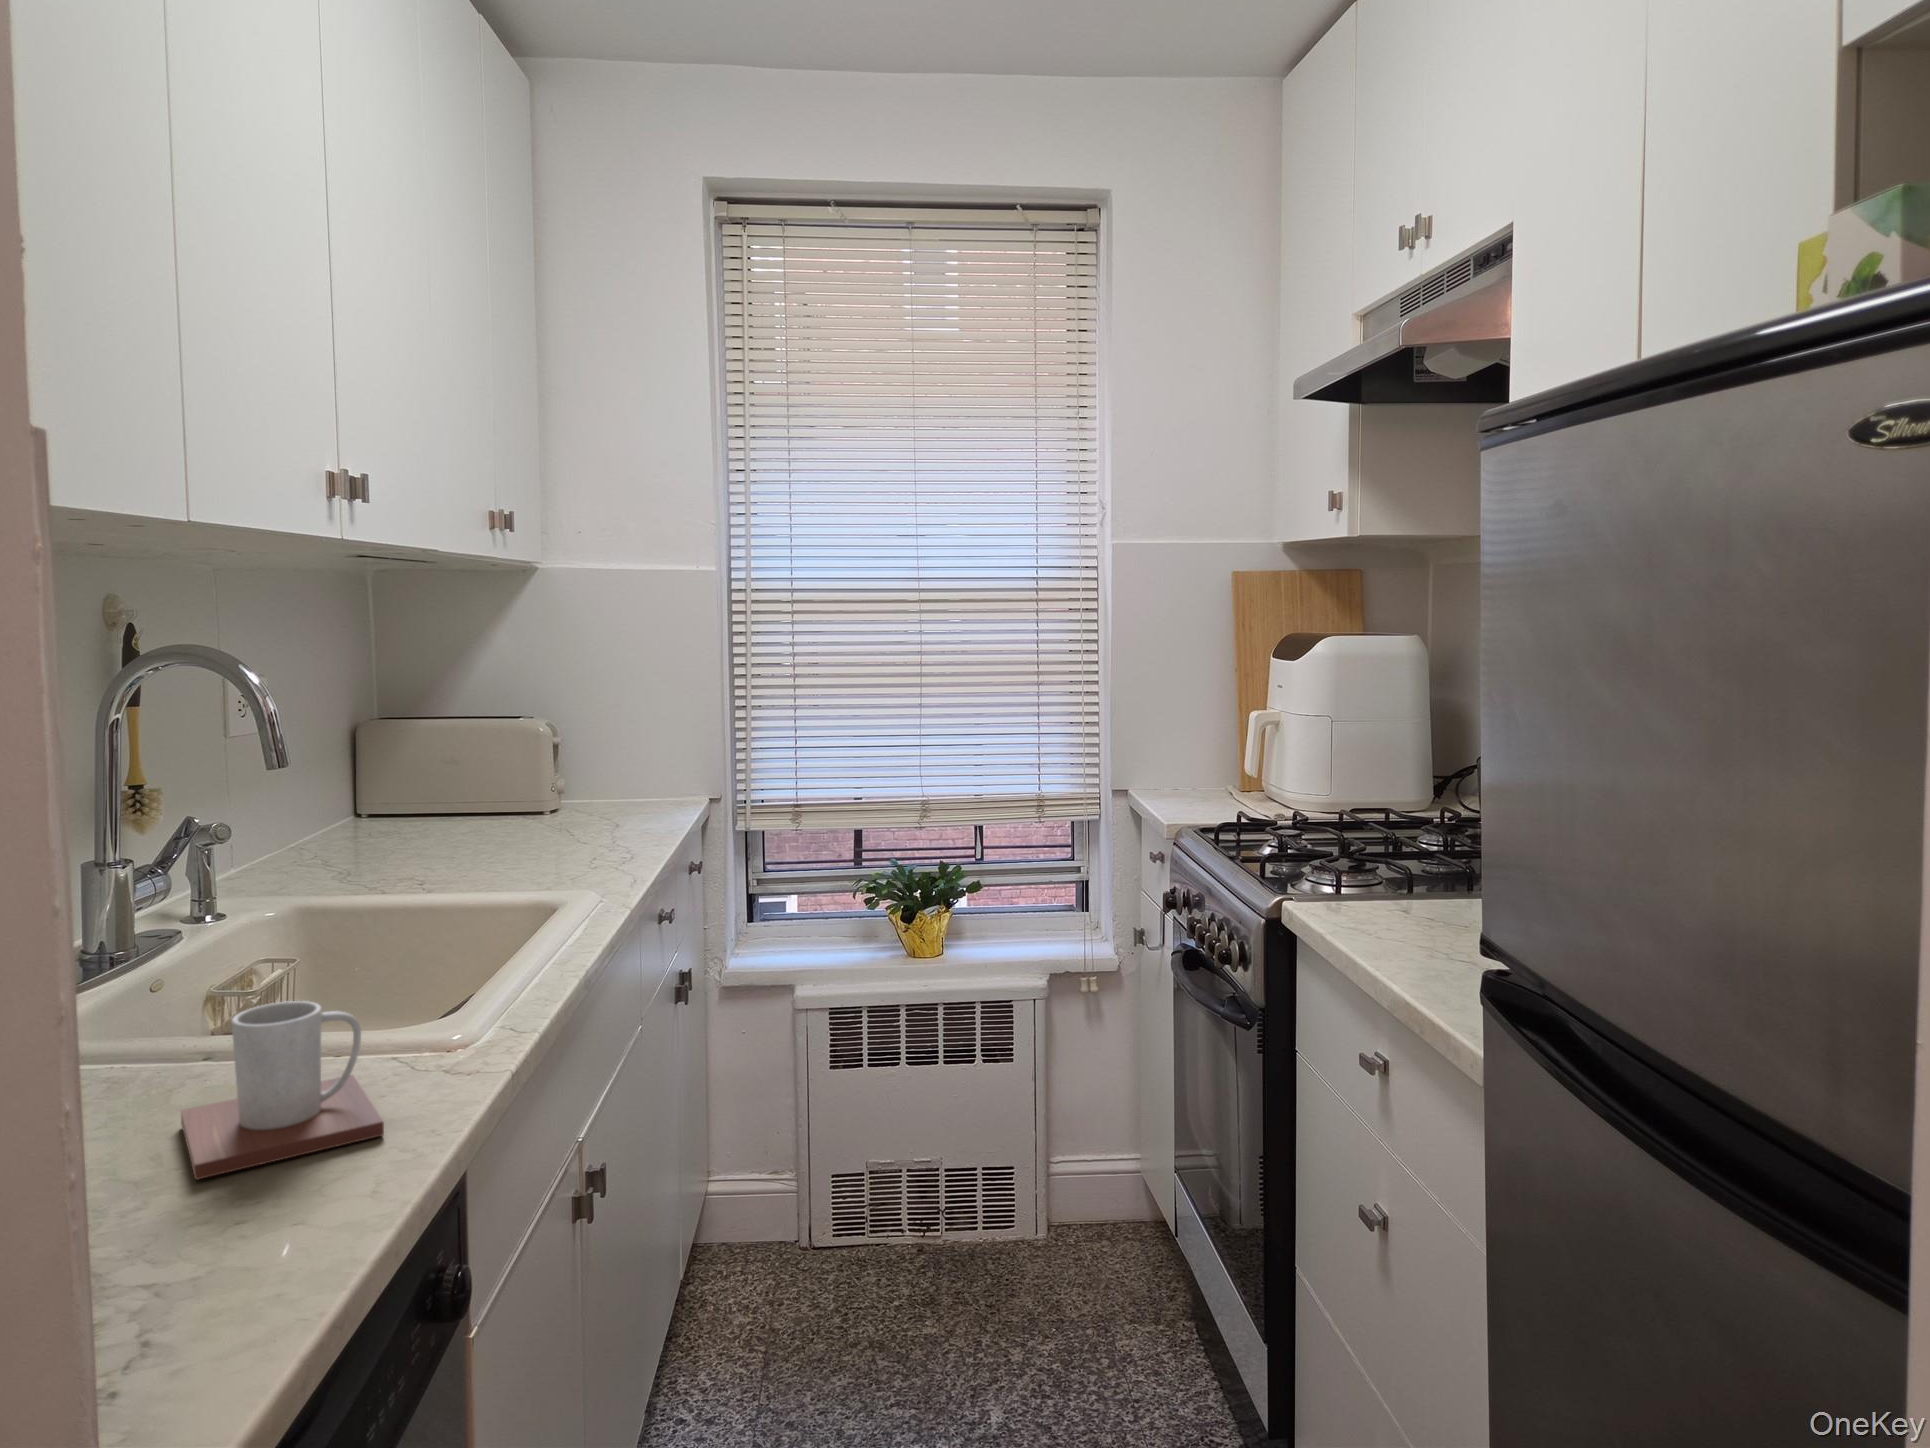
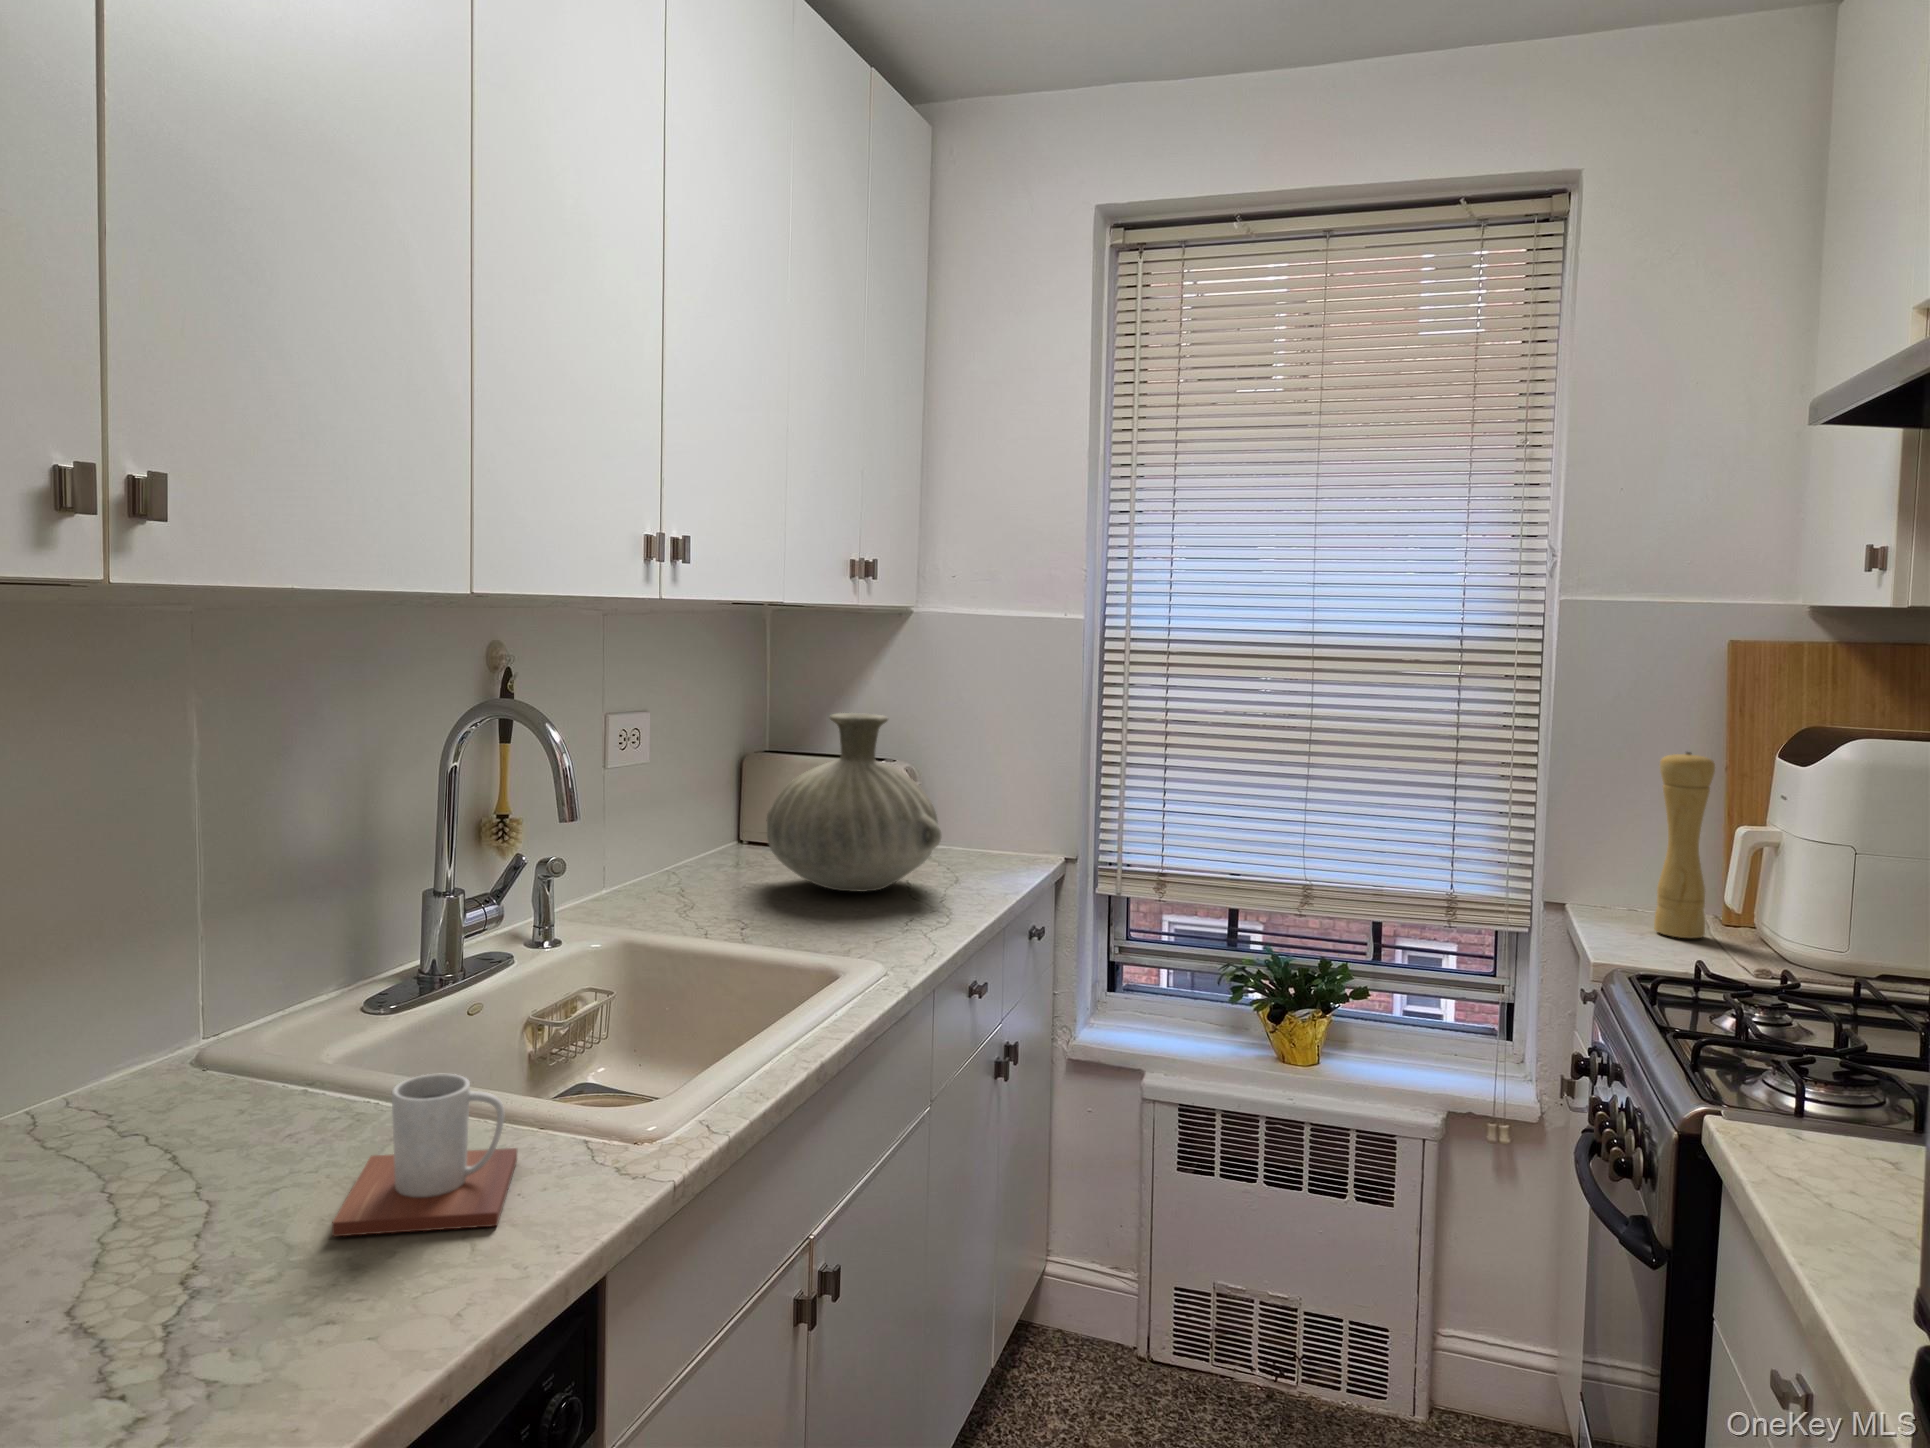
pepper mill: none [1192,660,1229,804] -> present [1654,752,1715,938]
vase: none [411,661,616,841] -> present [767,713,941,892]

